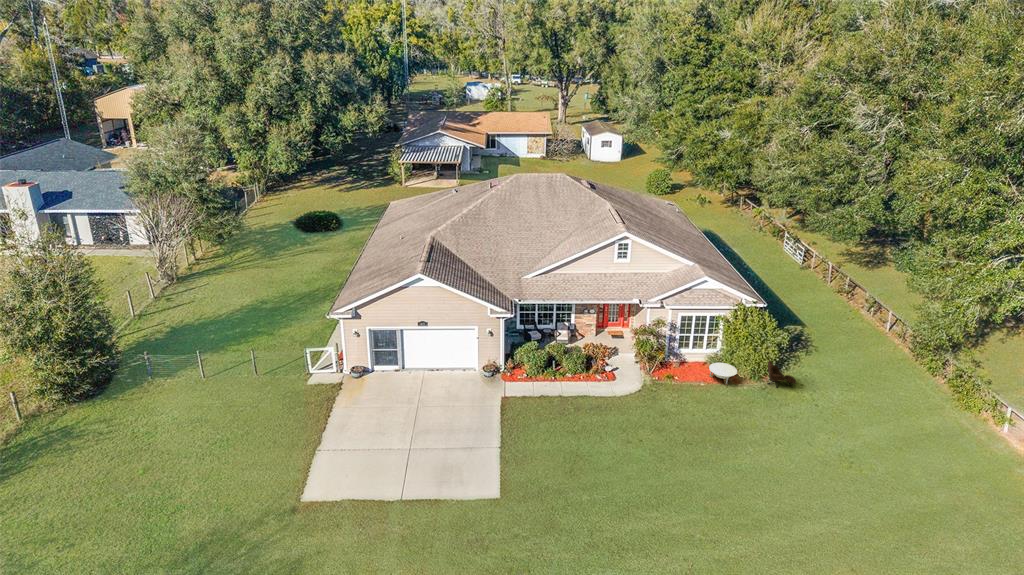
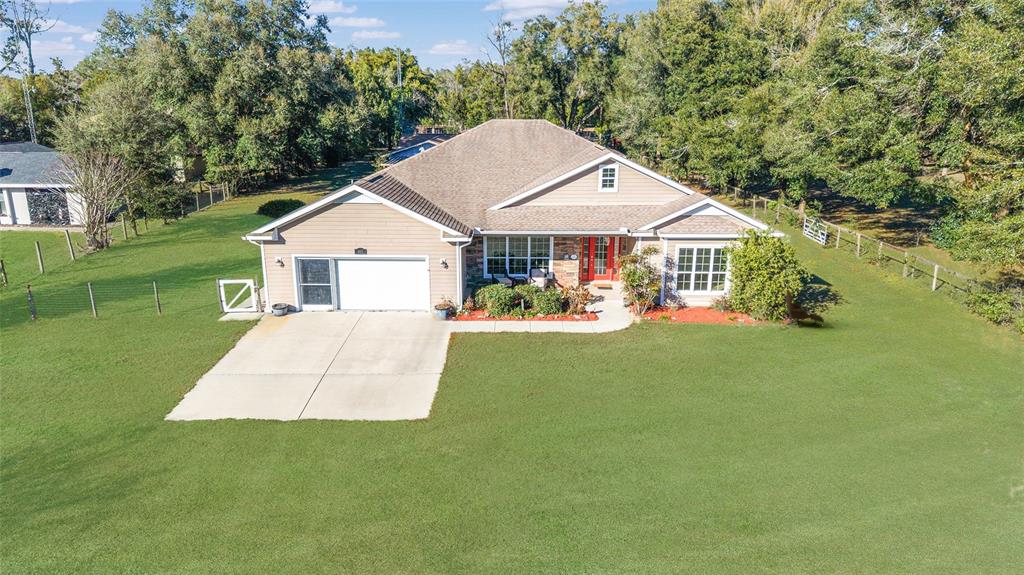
round table: present [709,363,737,385] -> none [714,303,749,325]

